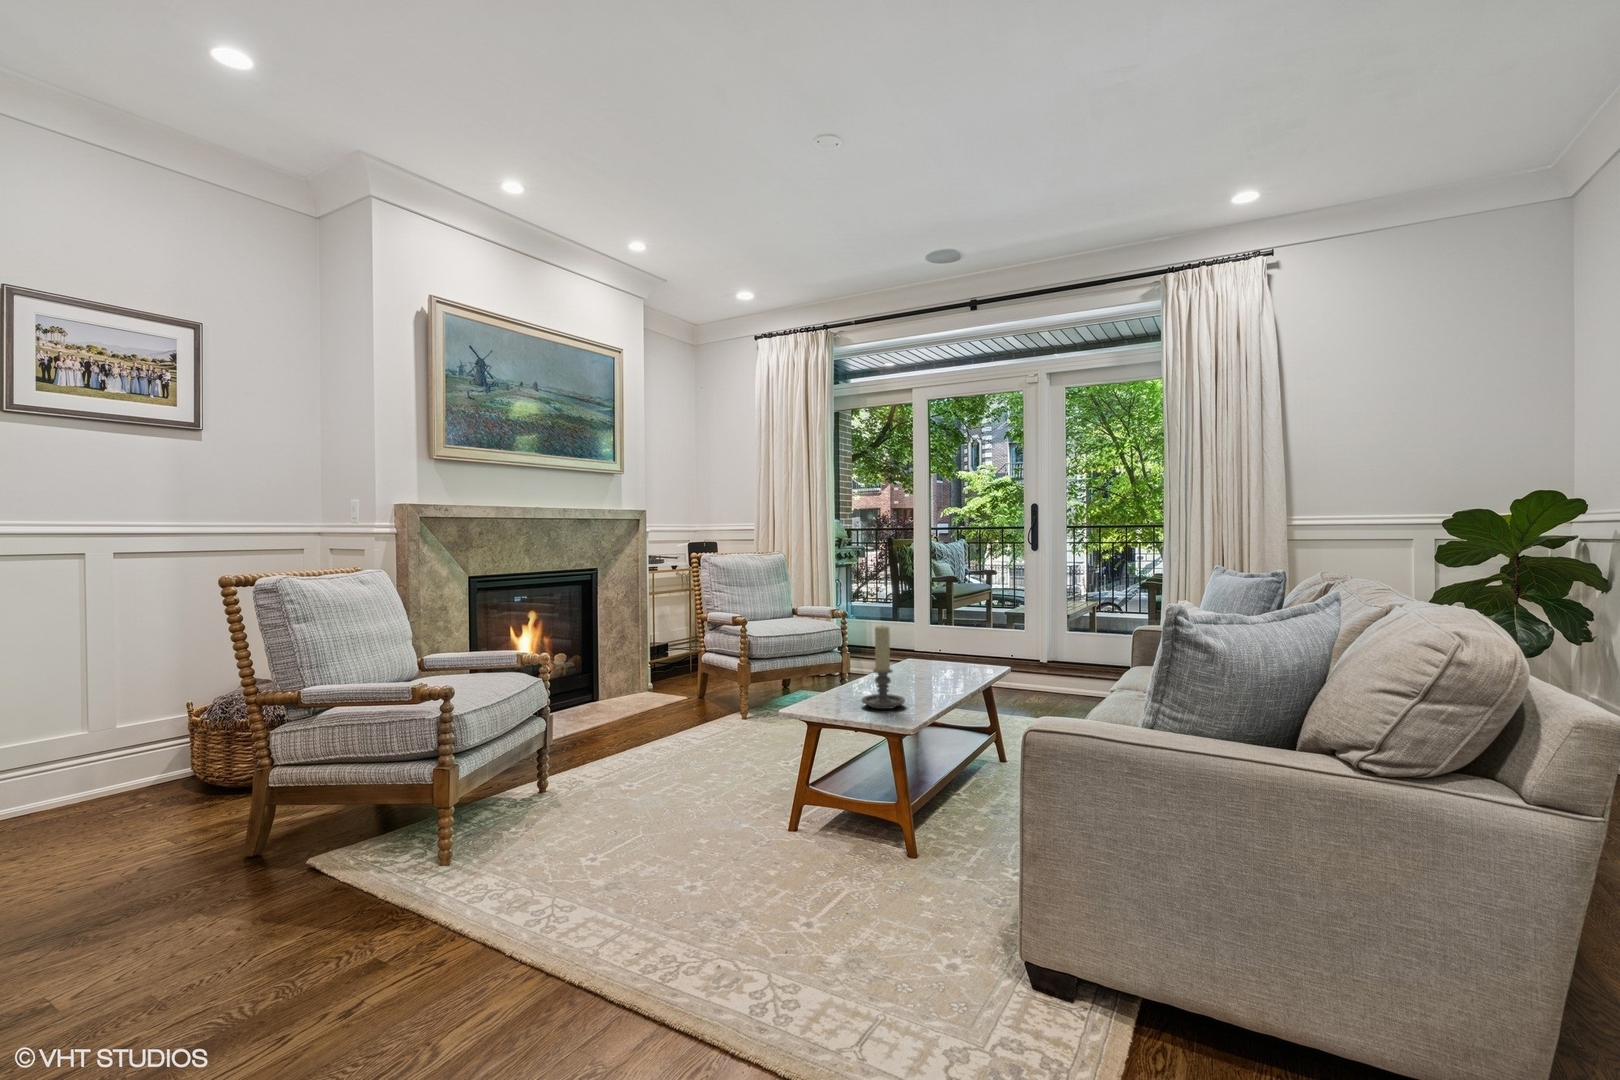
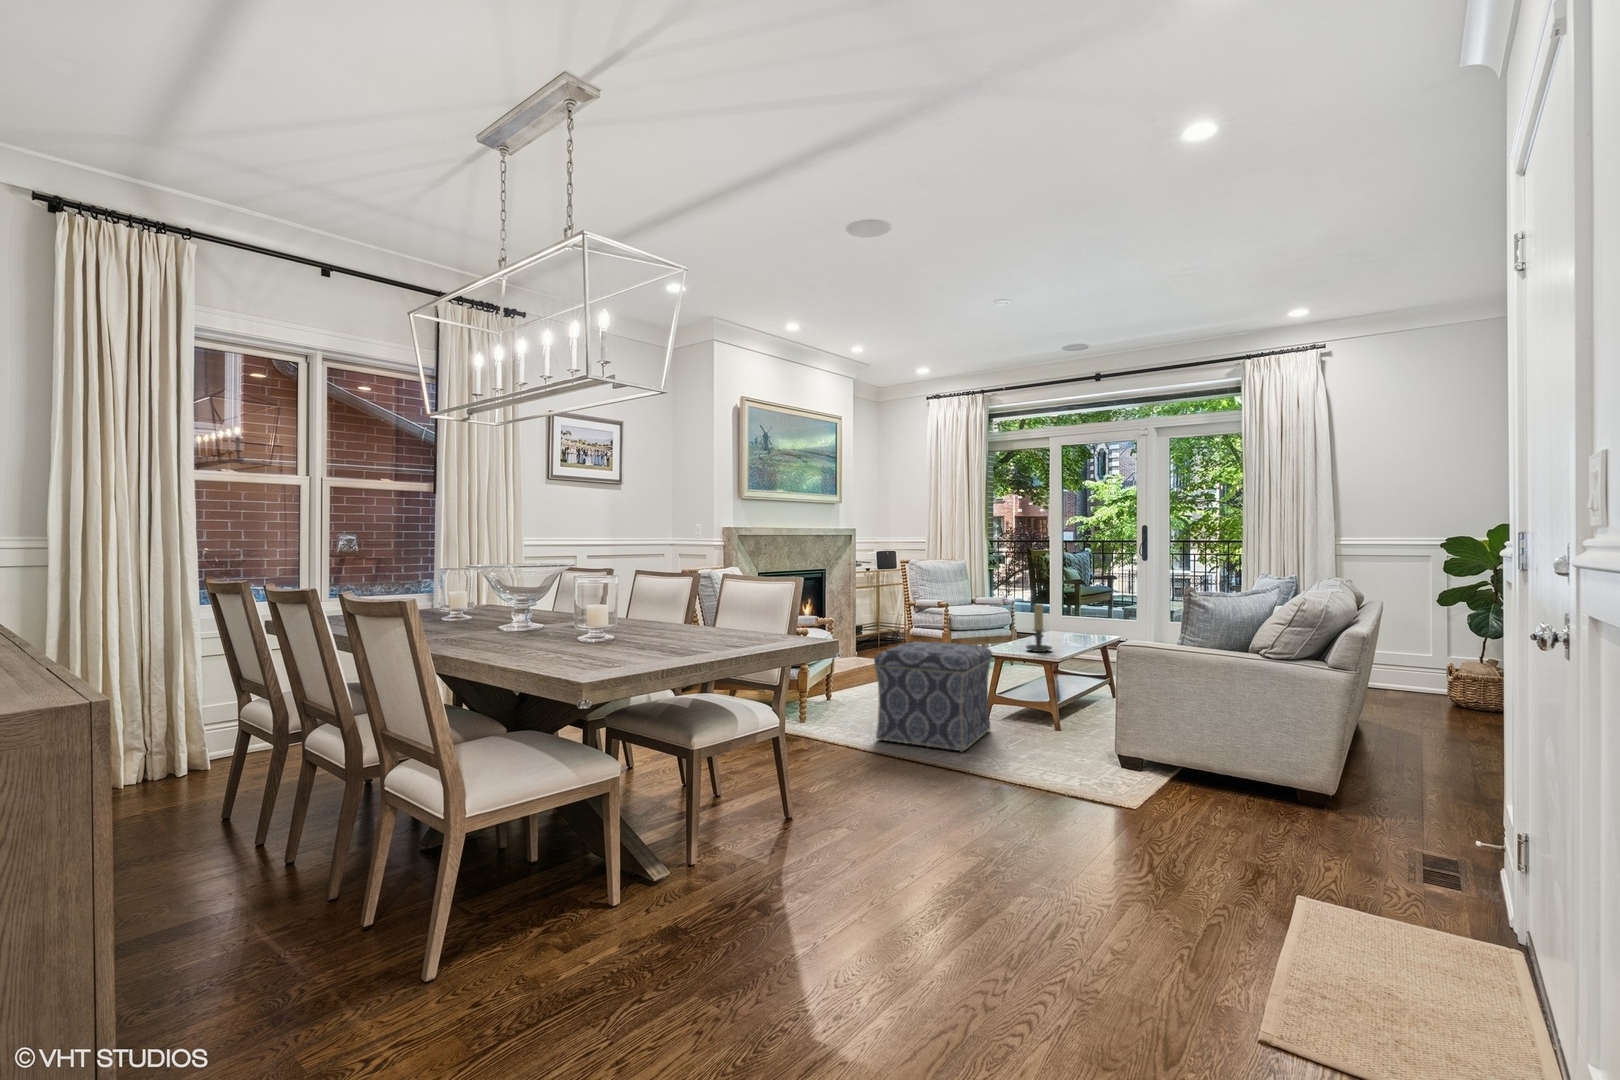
ottoman: none [543,706,791,956] -> present [874,642,992,752]

